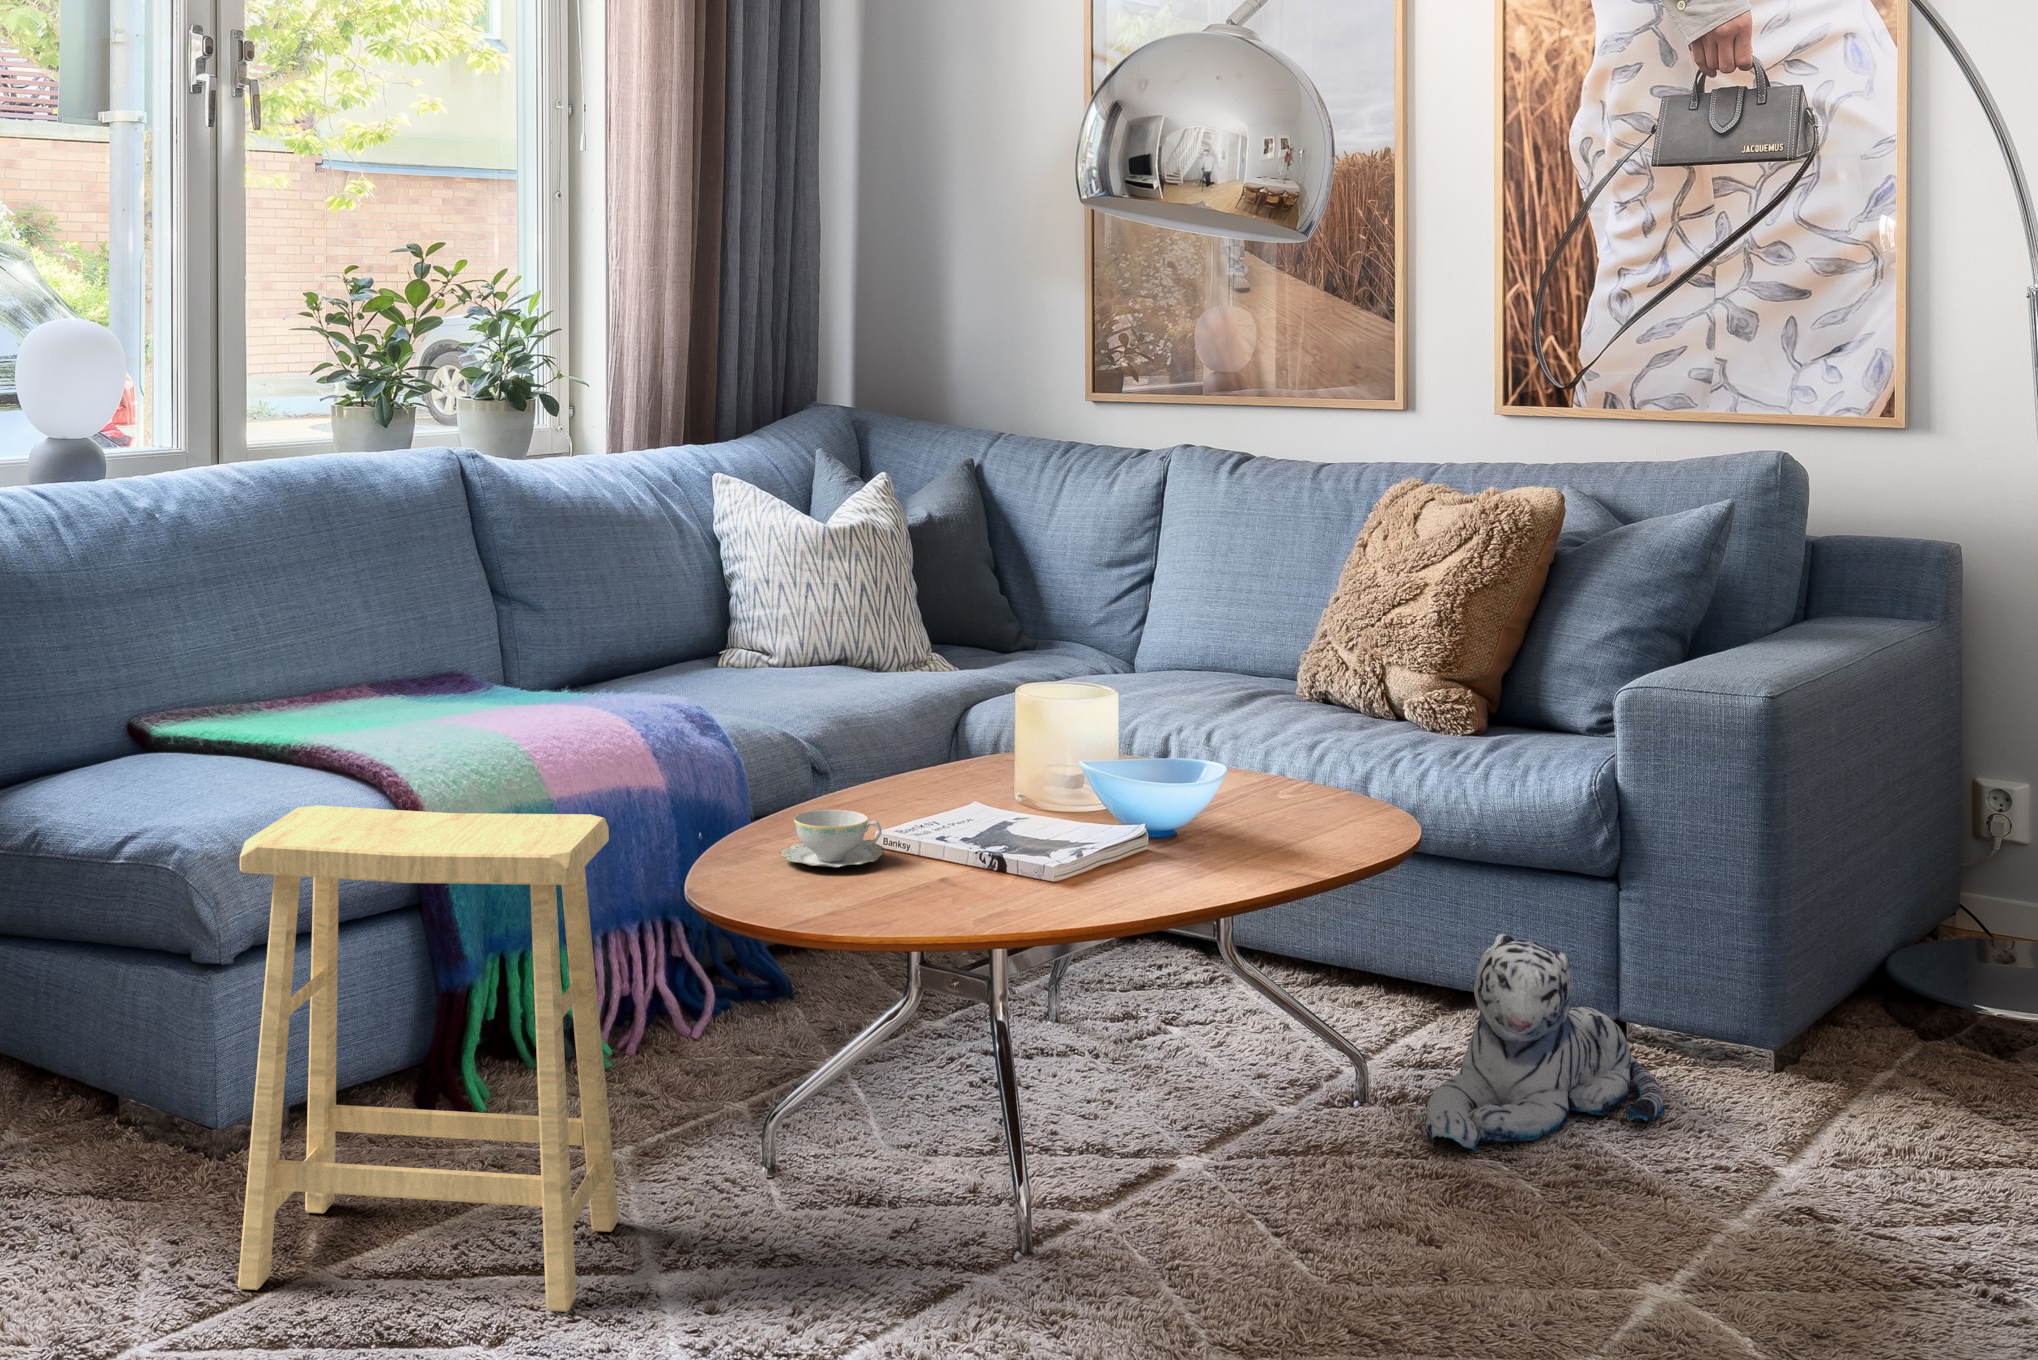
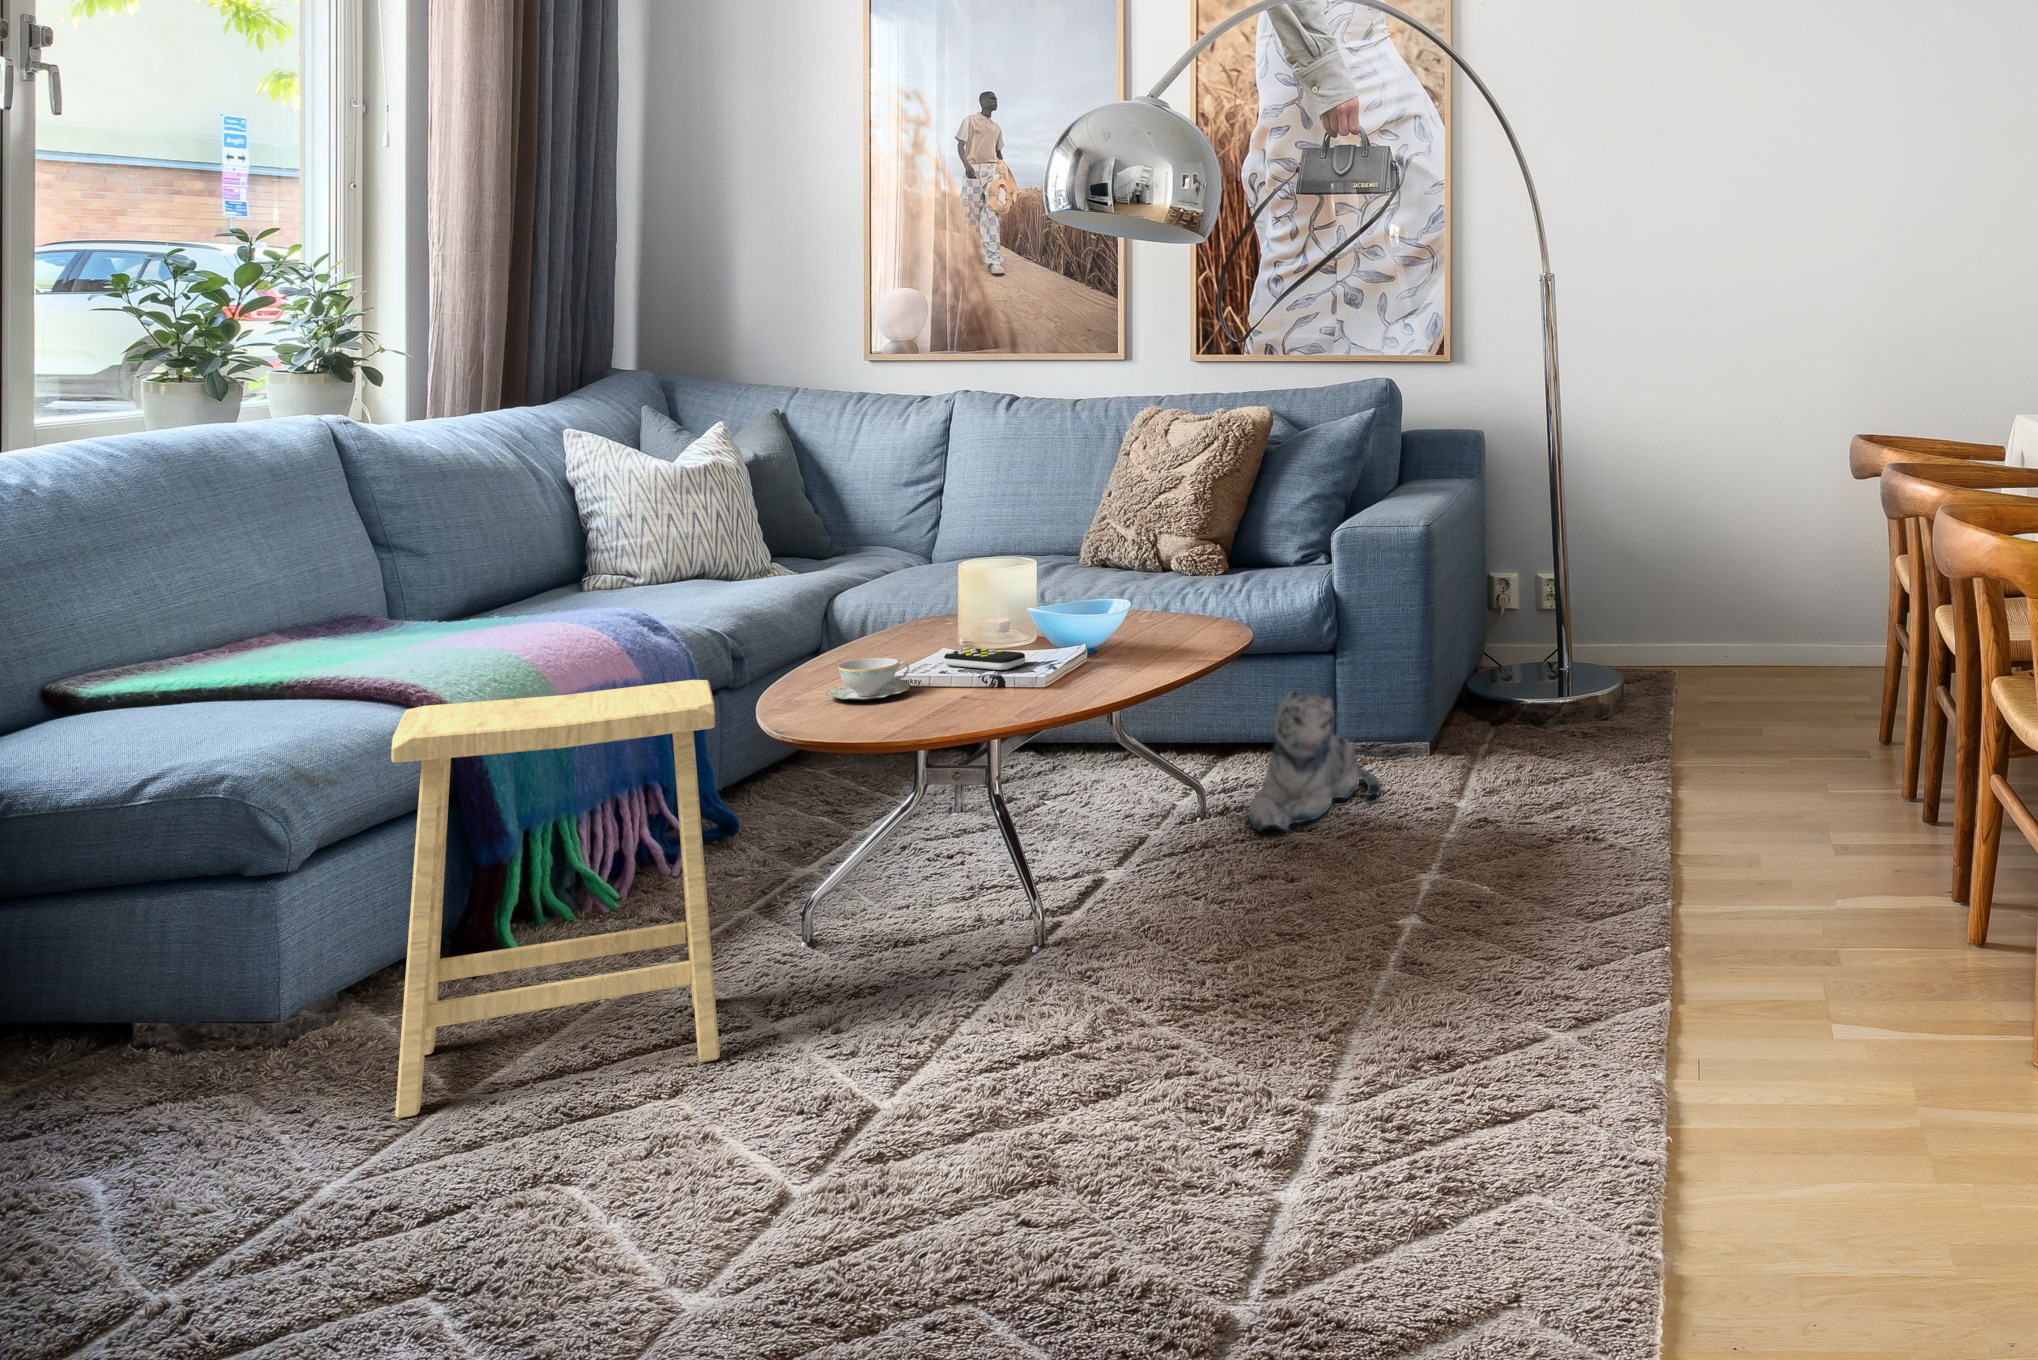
remote control: none [958,808,1055,849] -> present [944,647,1025,670]

